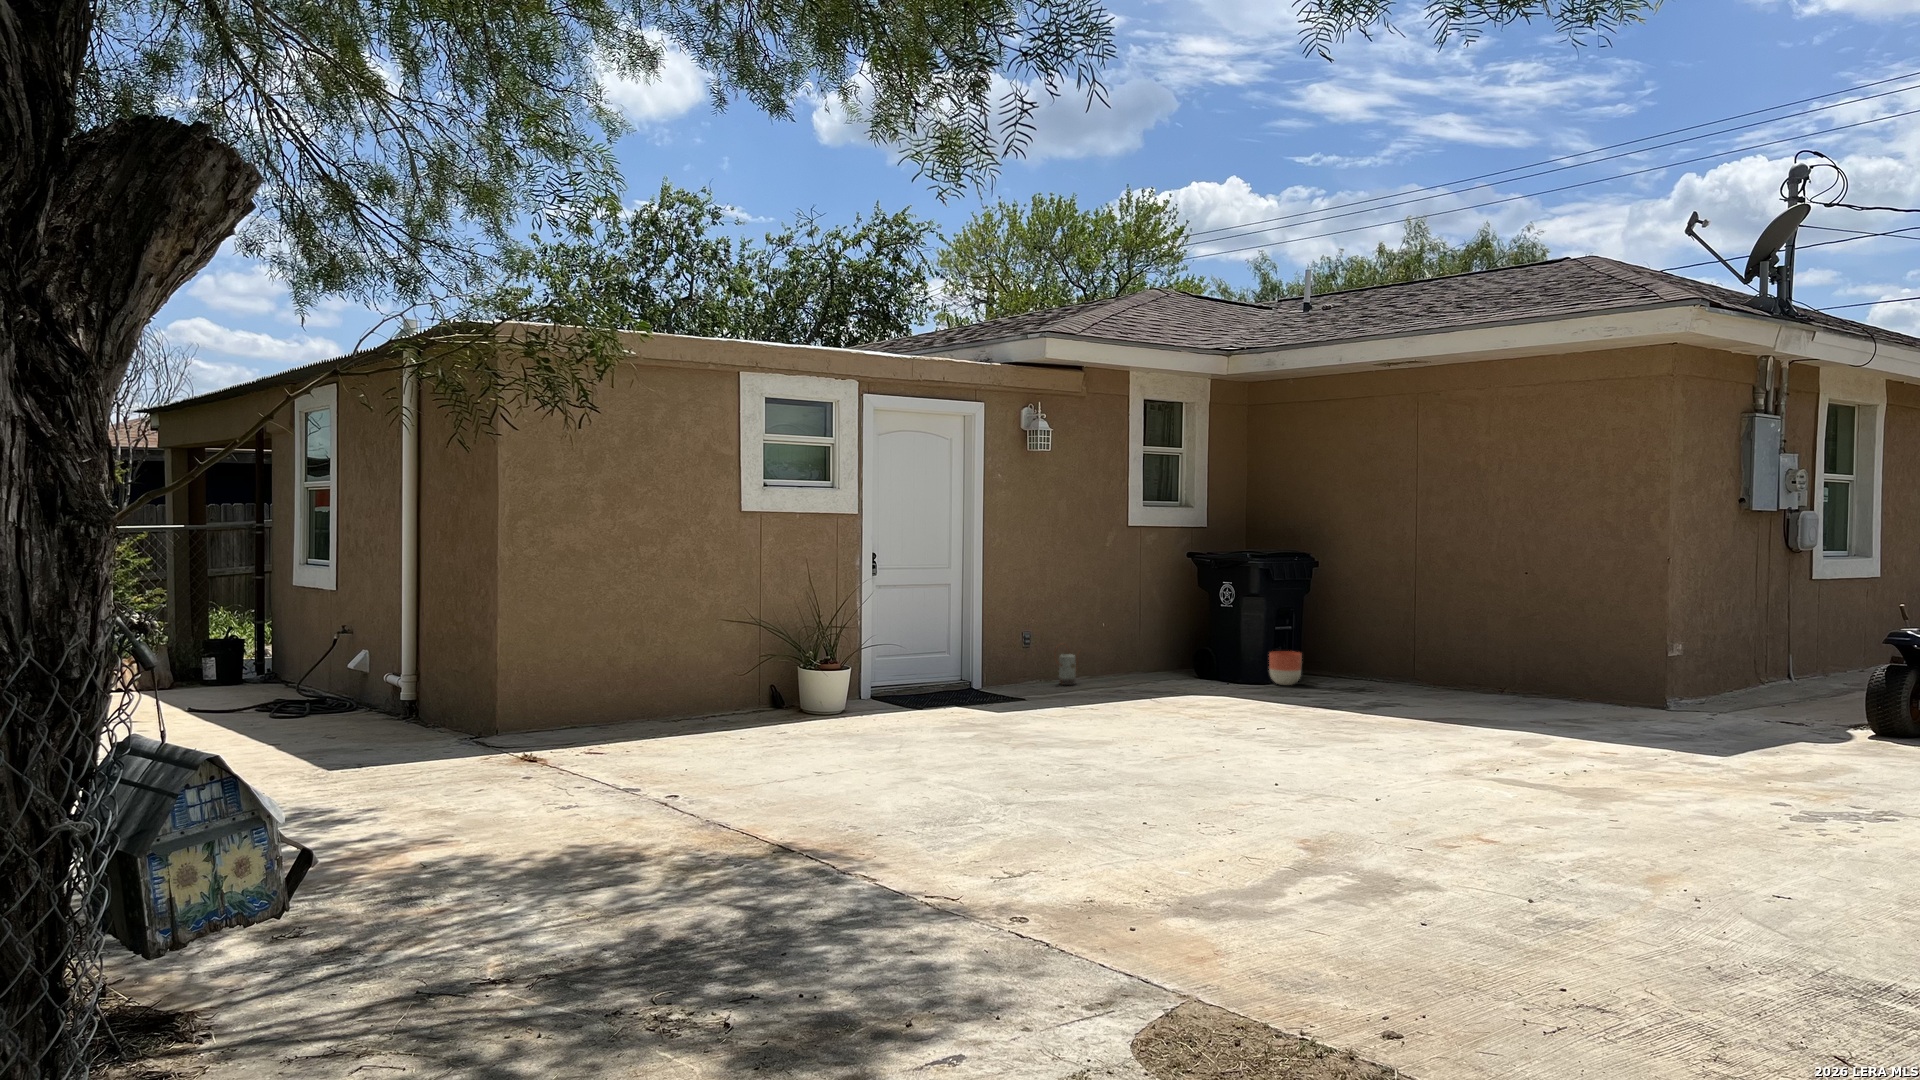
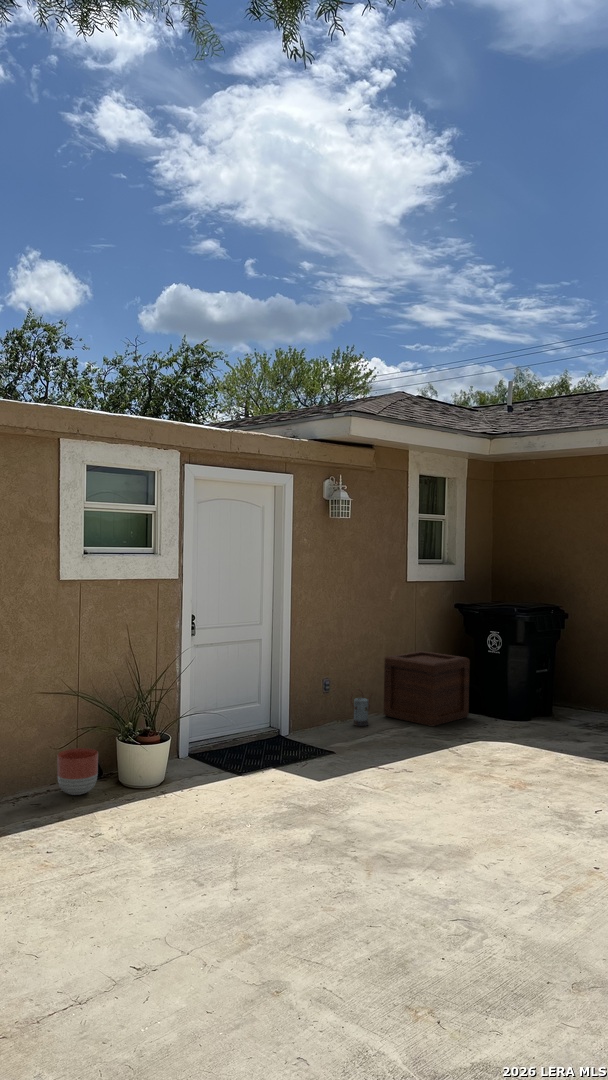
wooden crate: none [1097,607,1197,687] -> present [384,651,470,726]
planter: present [1269,651,1302,685] -> present [57,748,98,795]

